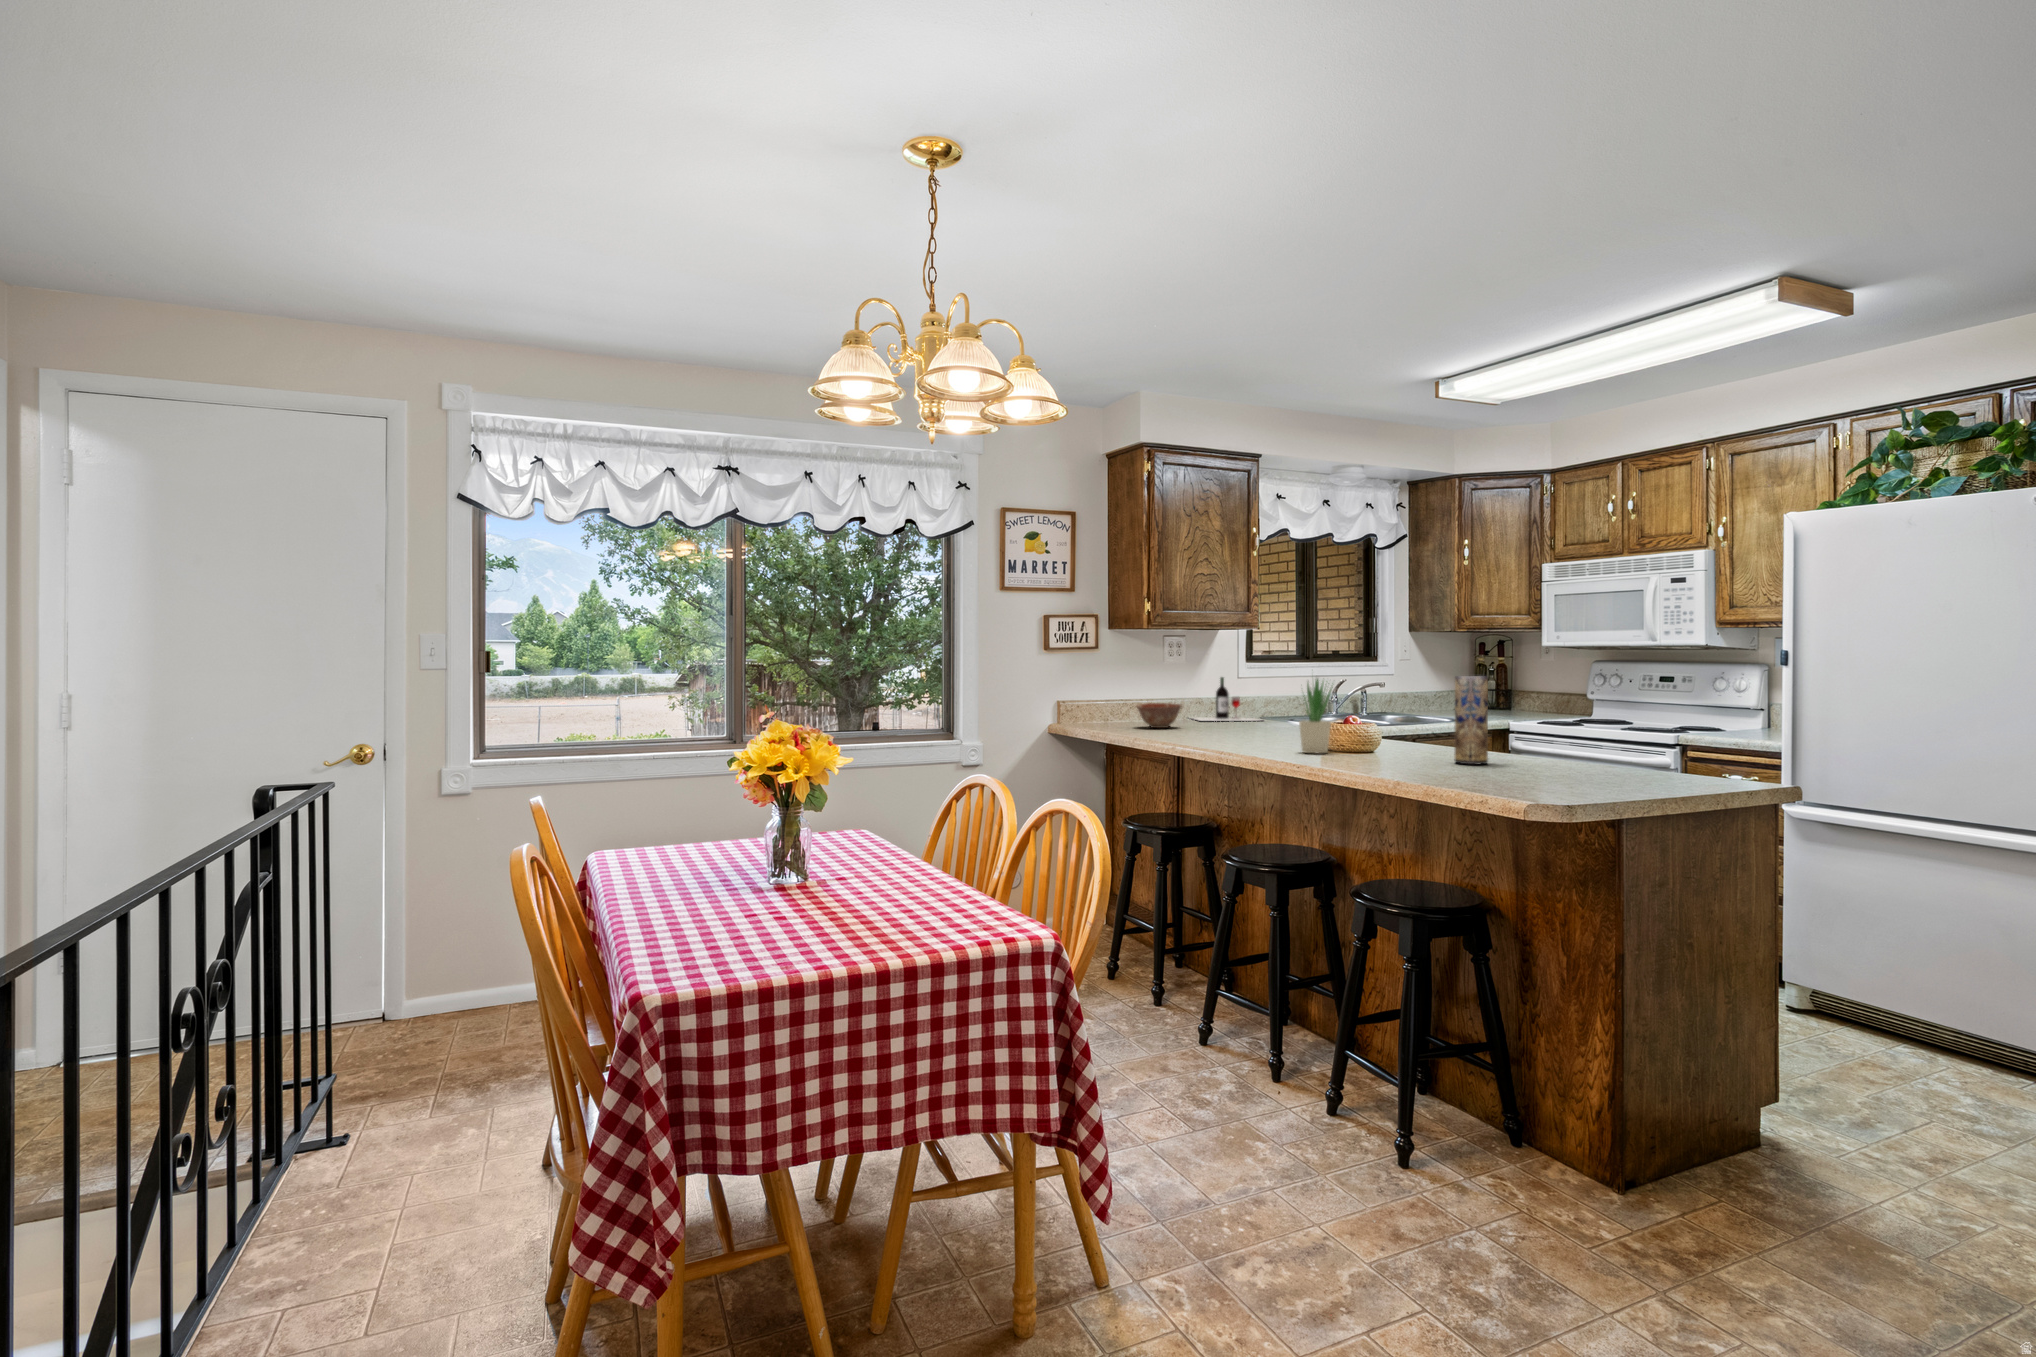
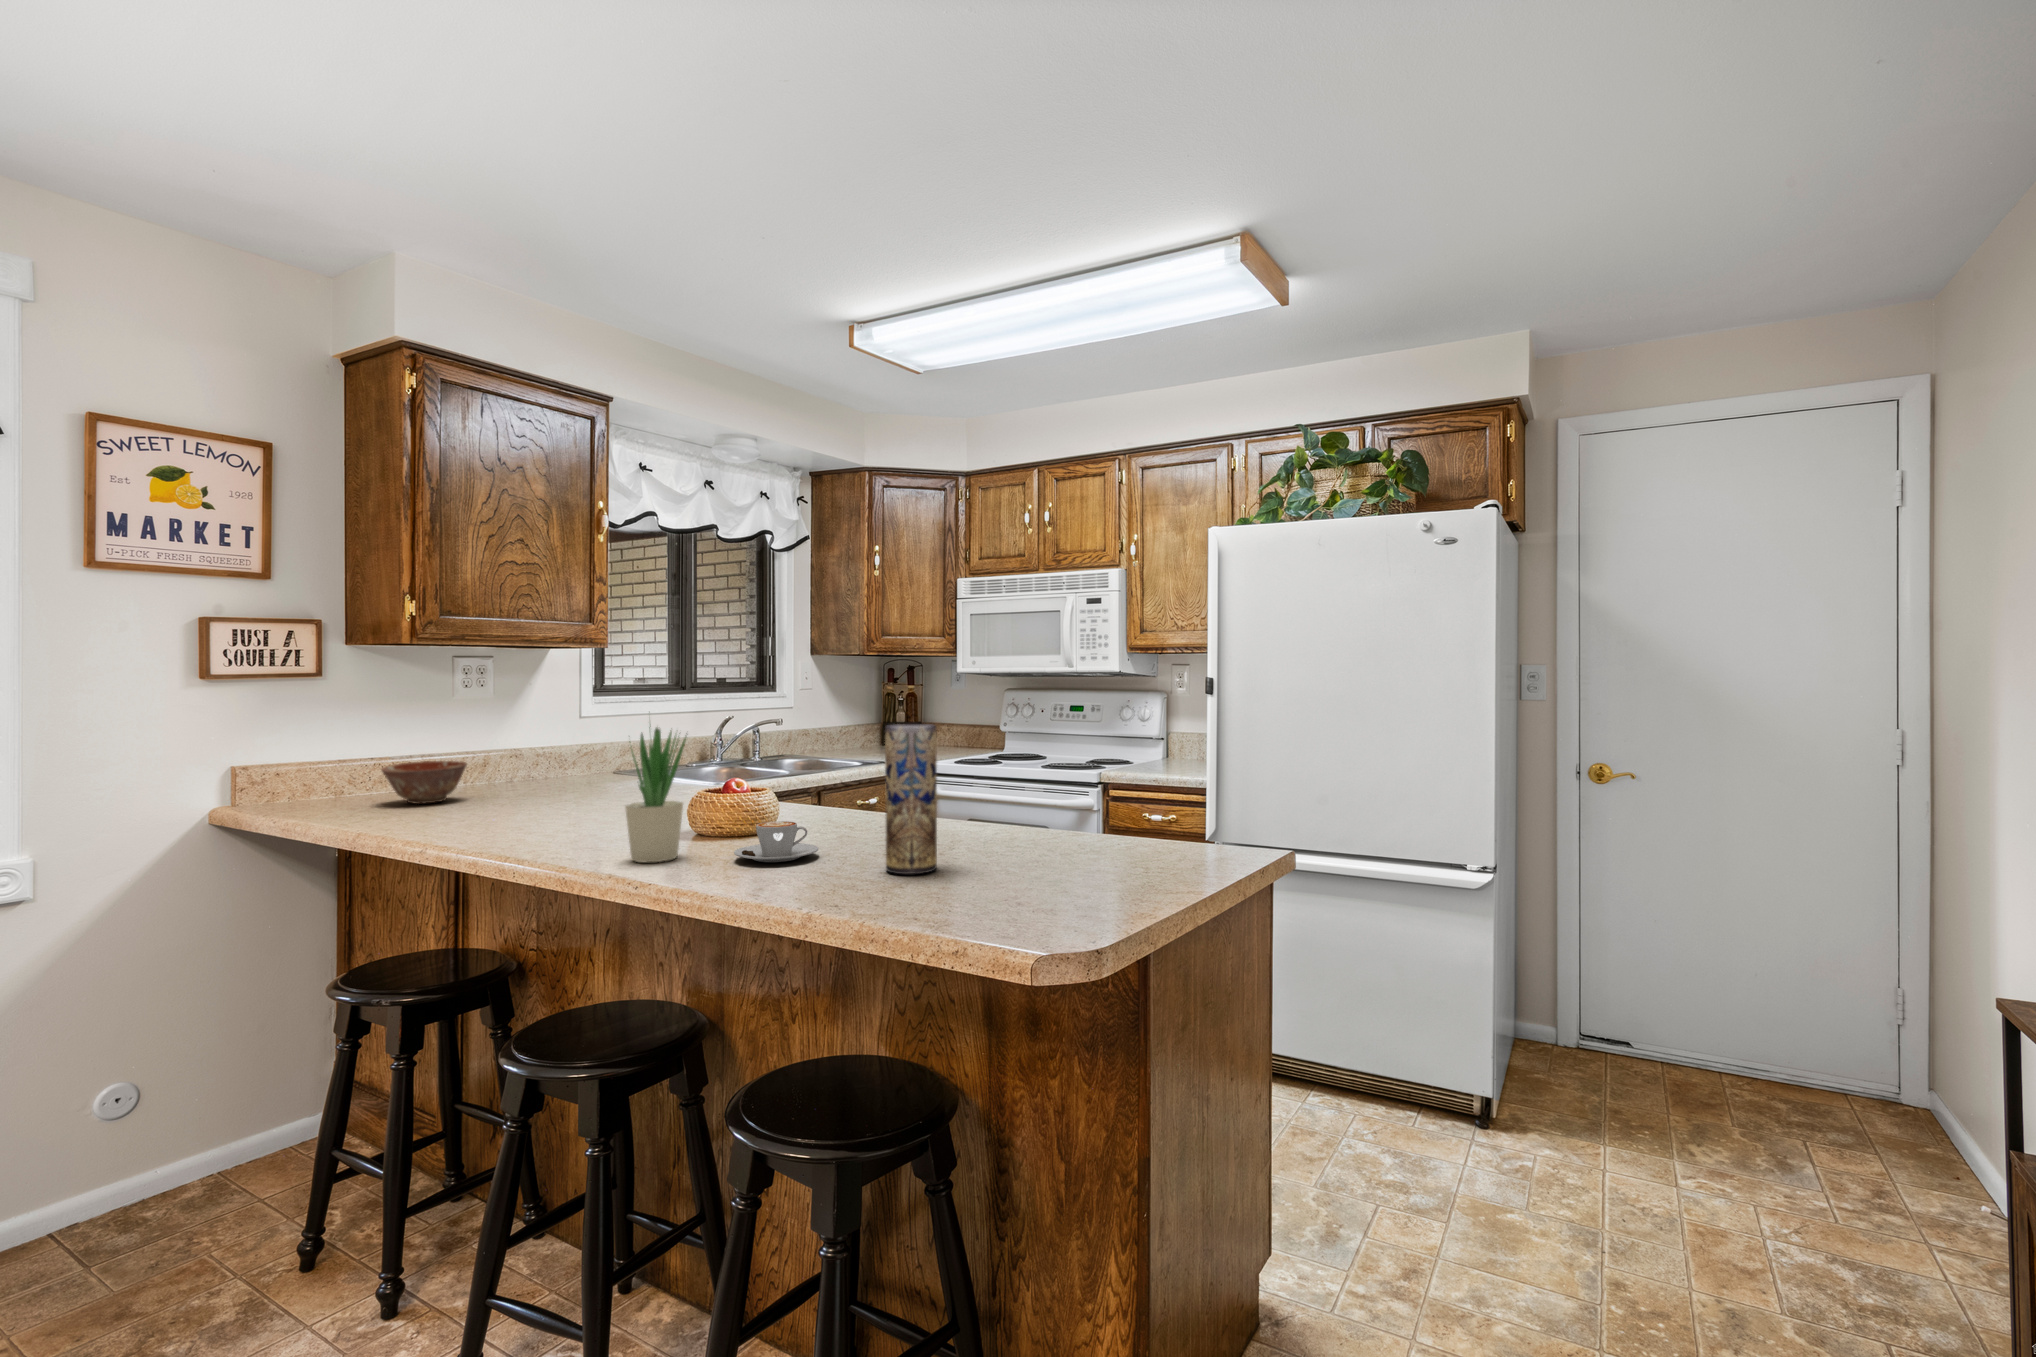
wine bottle: present [1193,677,1261,721] -> none [501,714,620,781]
coffee cup: none [1361,735,1413,757] -> present [734,821,819,862]

